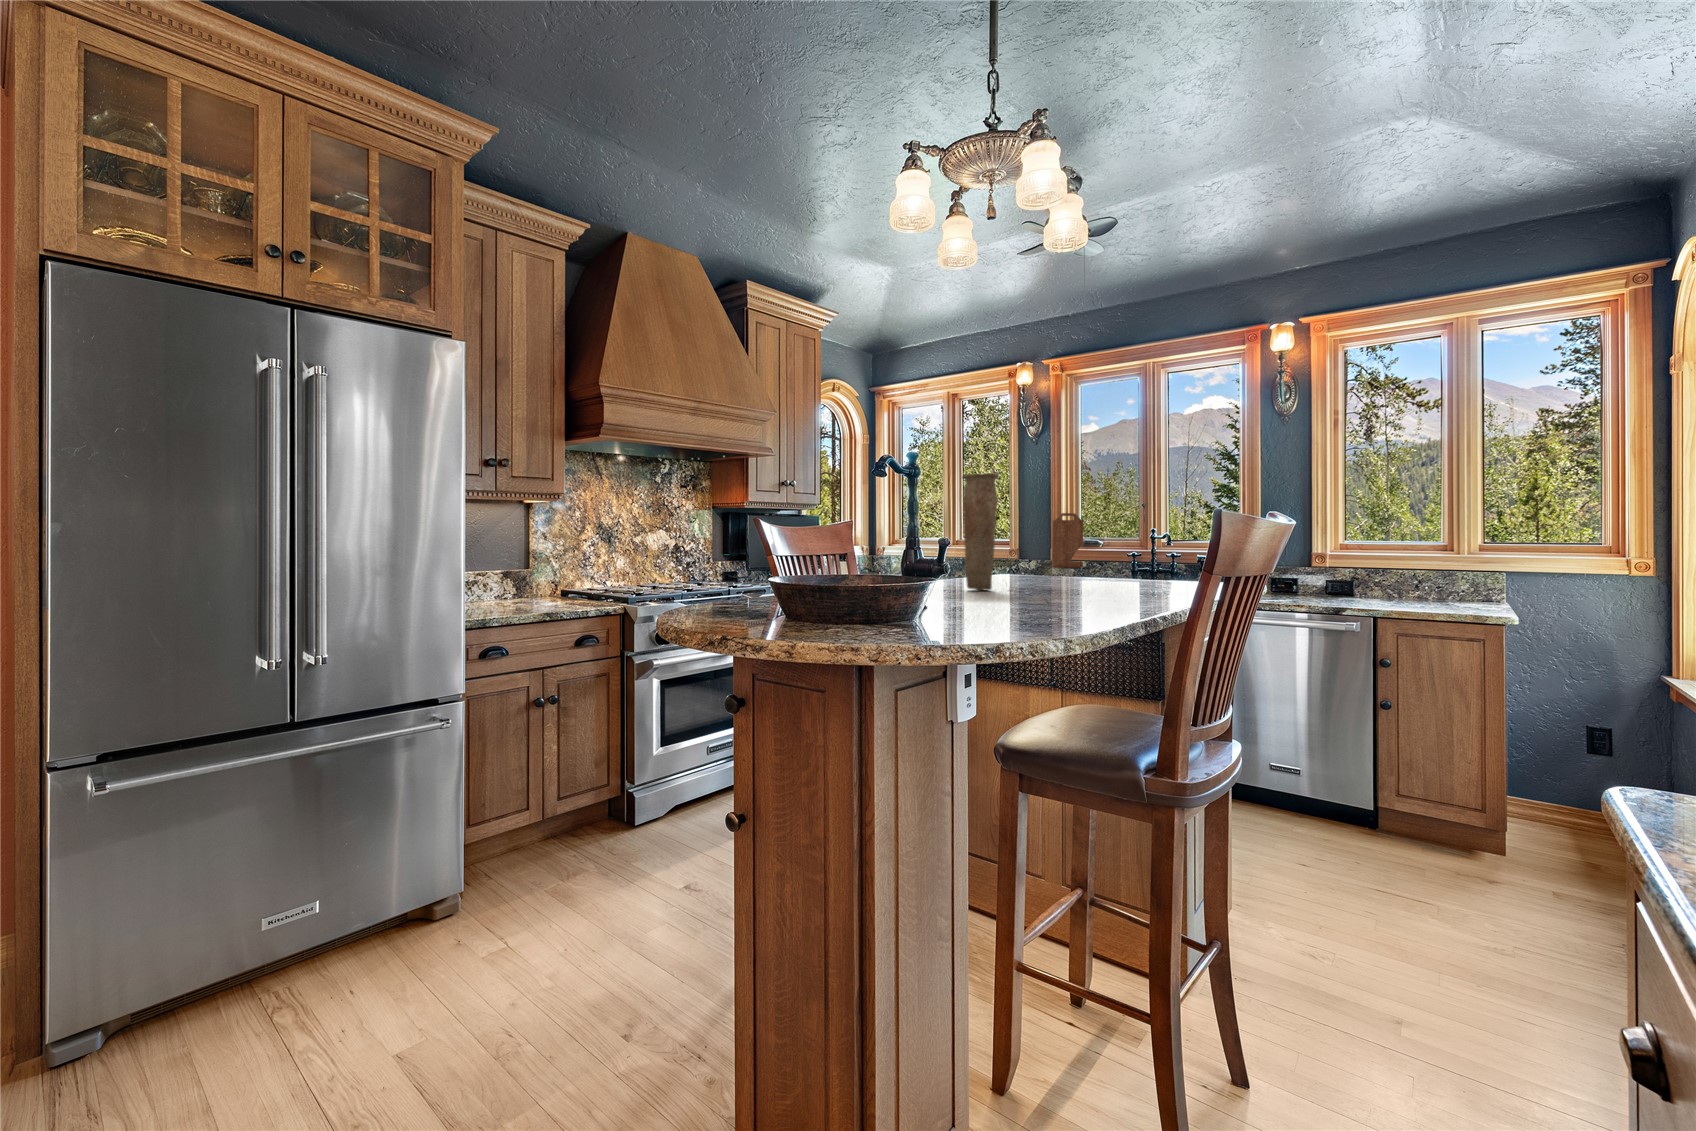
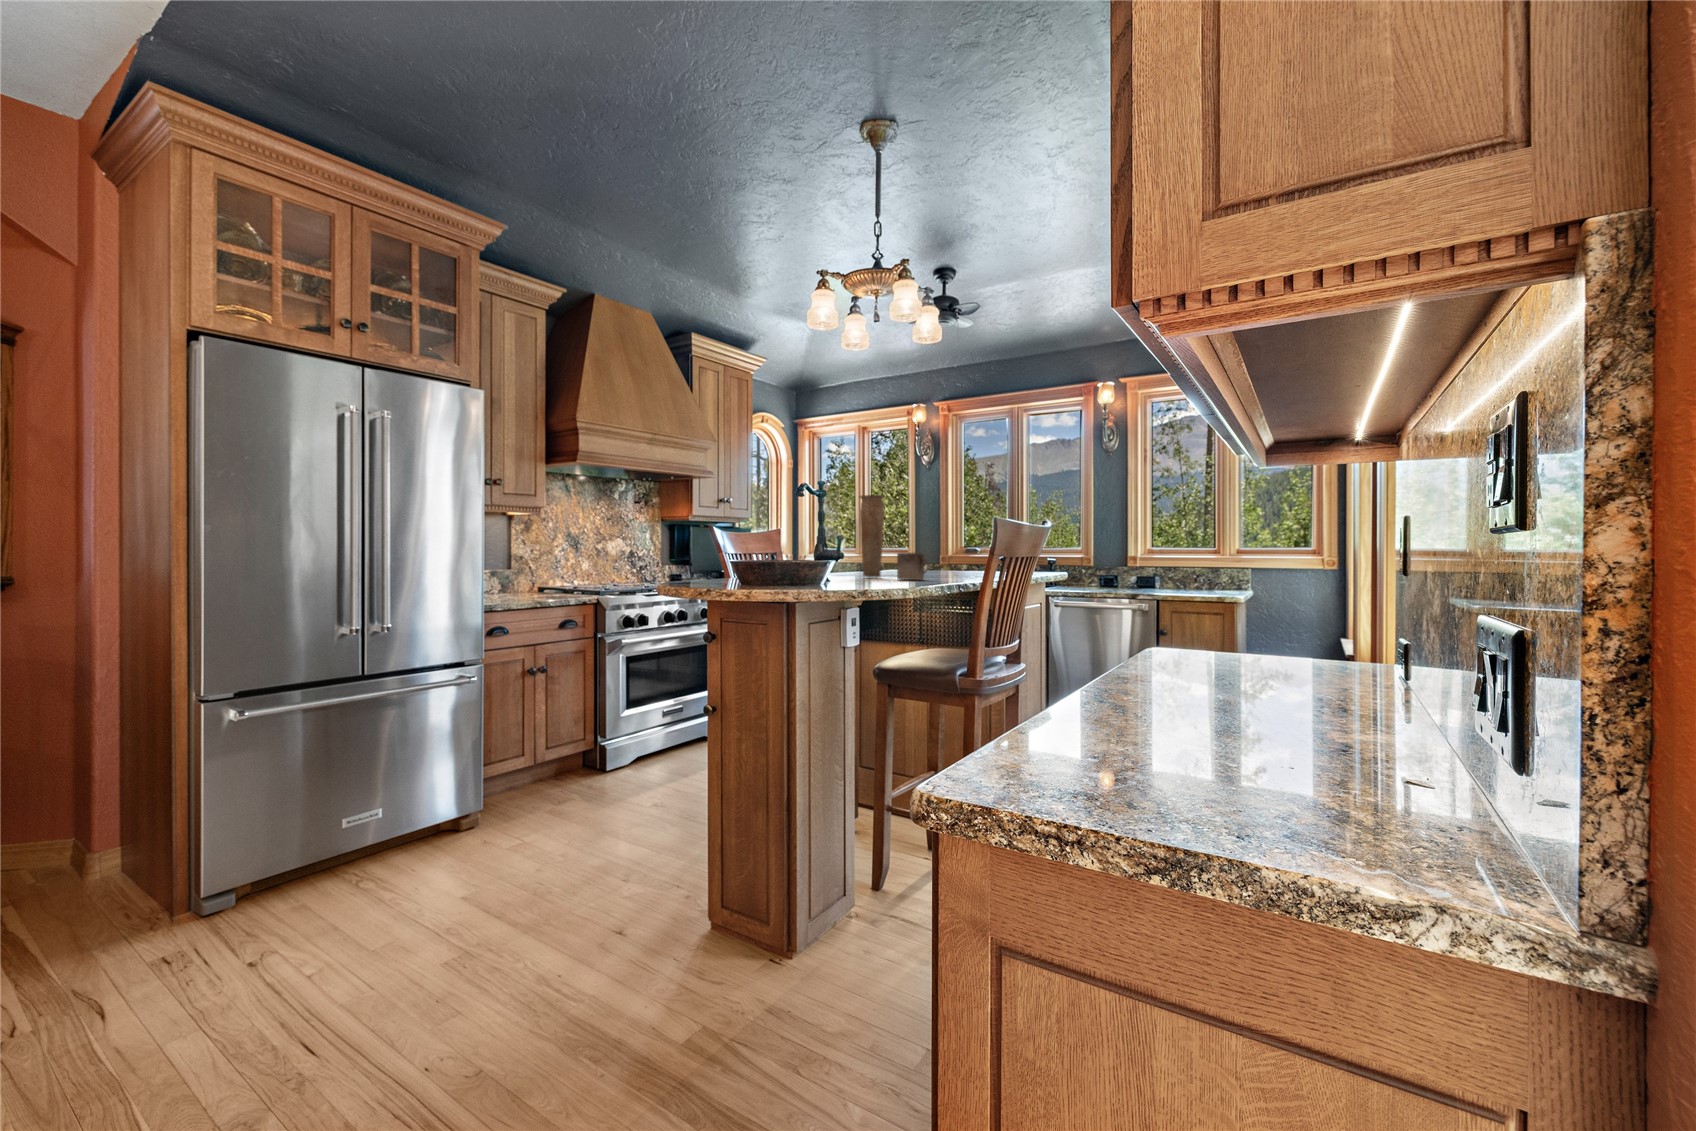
cutting board: present [1052,513,1083,568] -> none [939,525,963,569]
mug: none [1021,559,1071,600] -> present [897,553,929,580]

